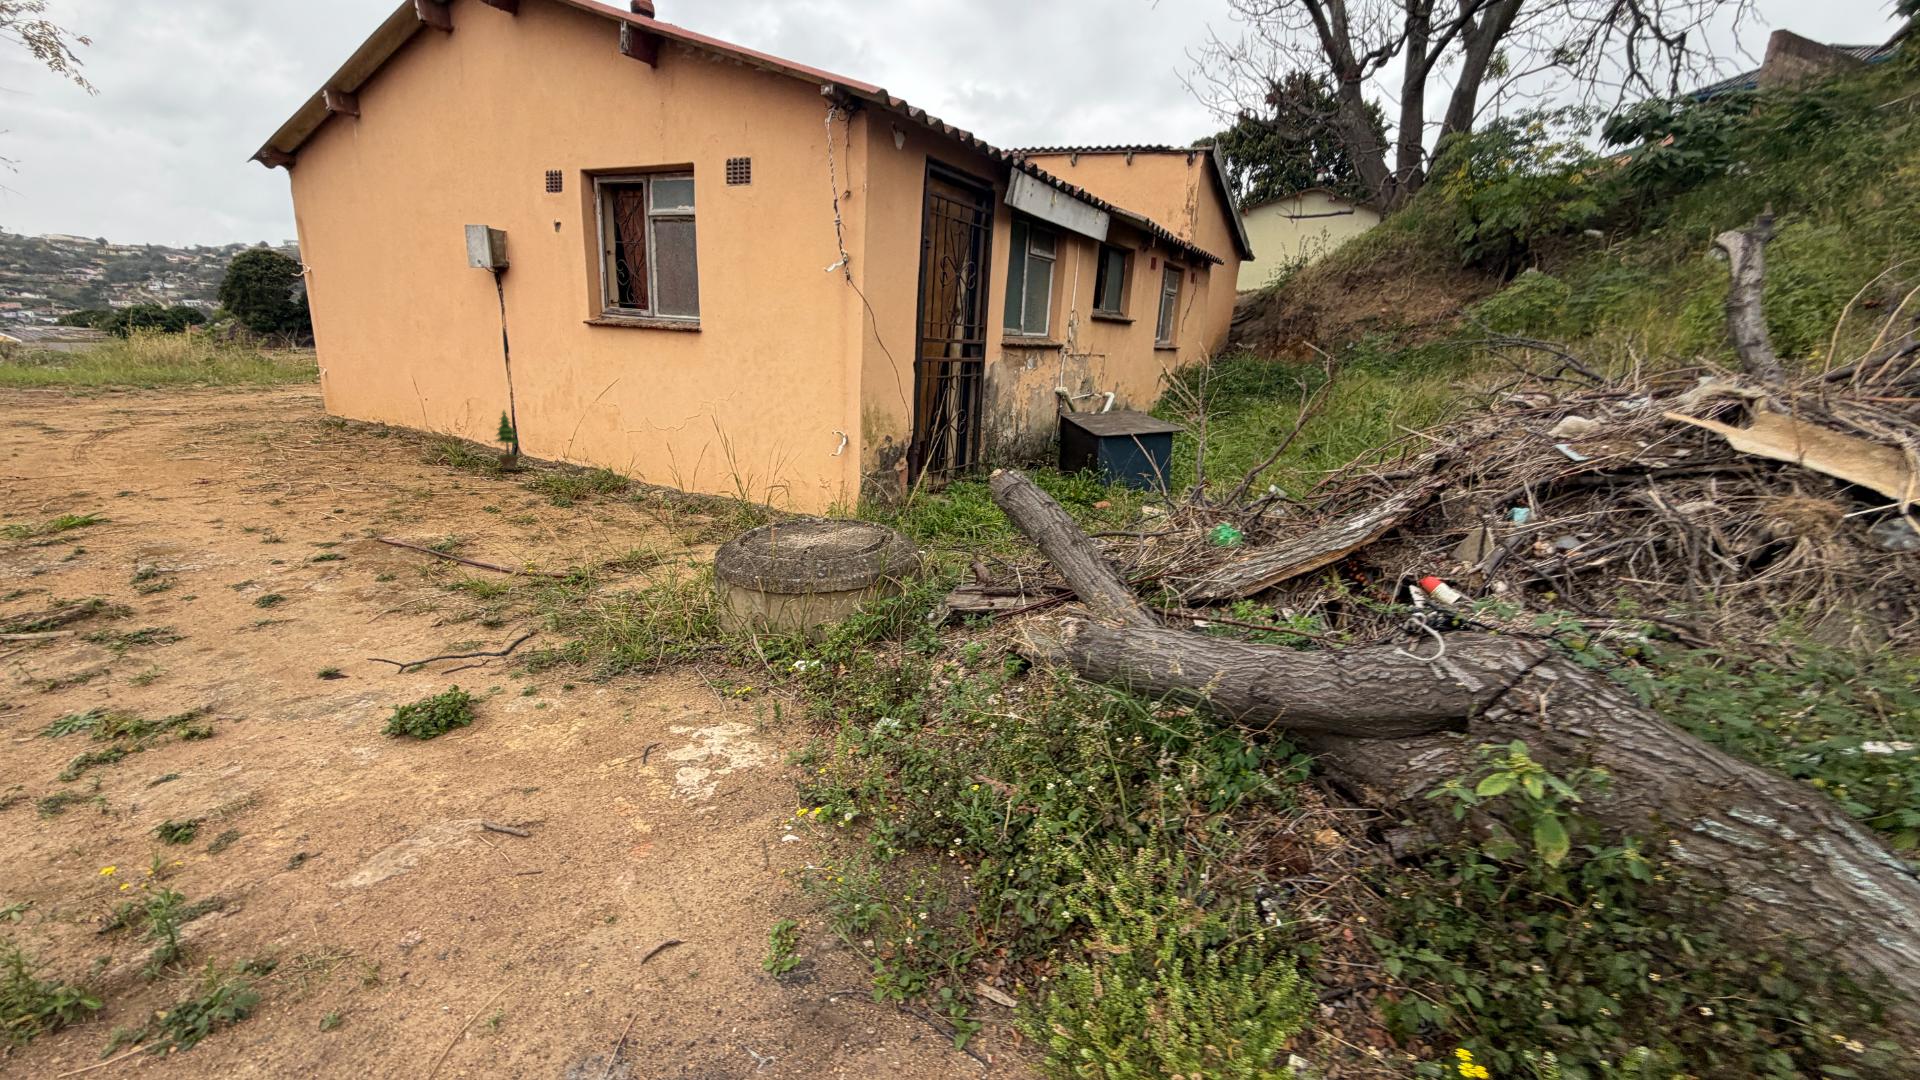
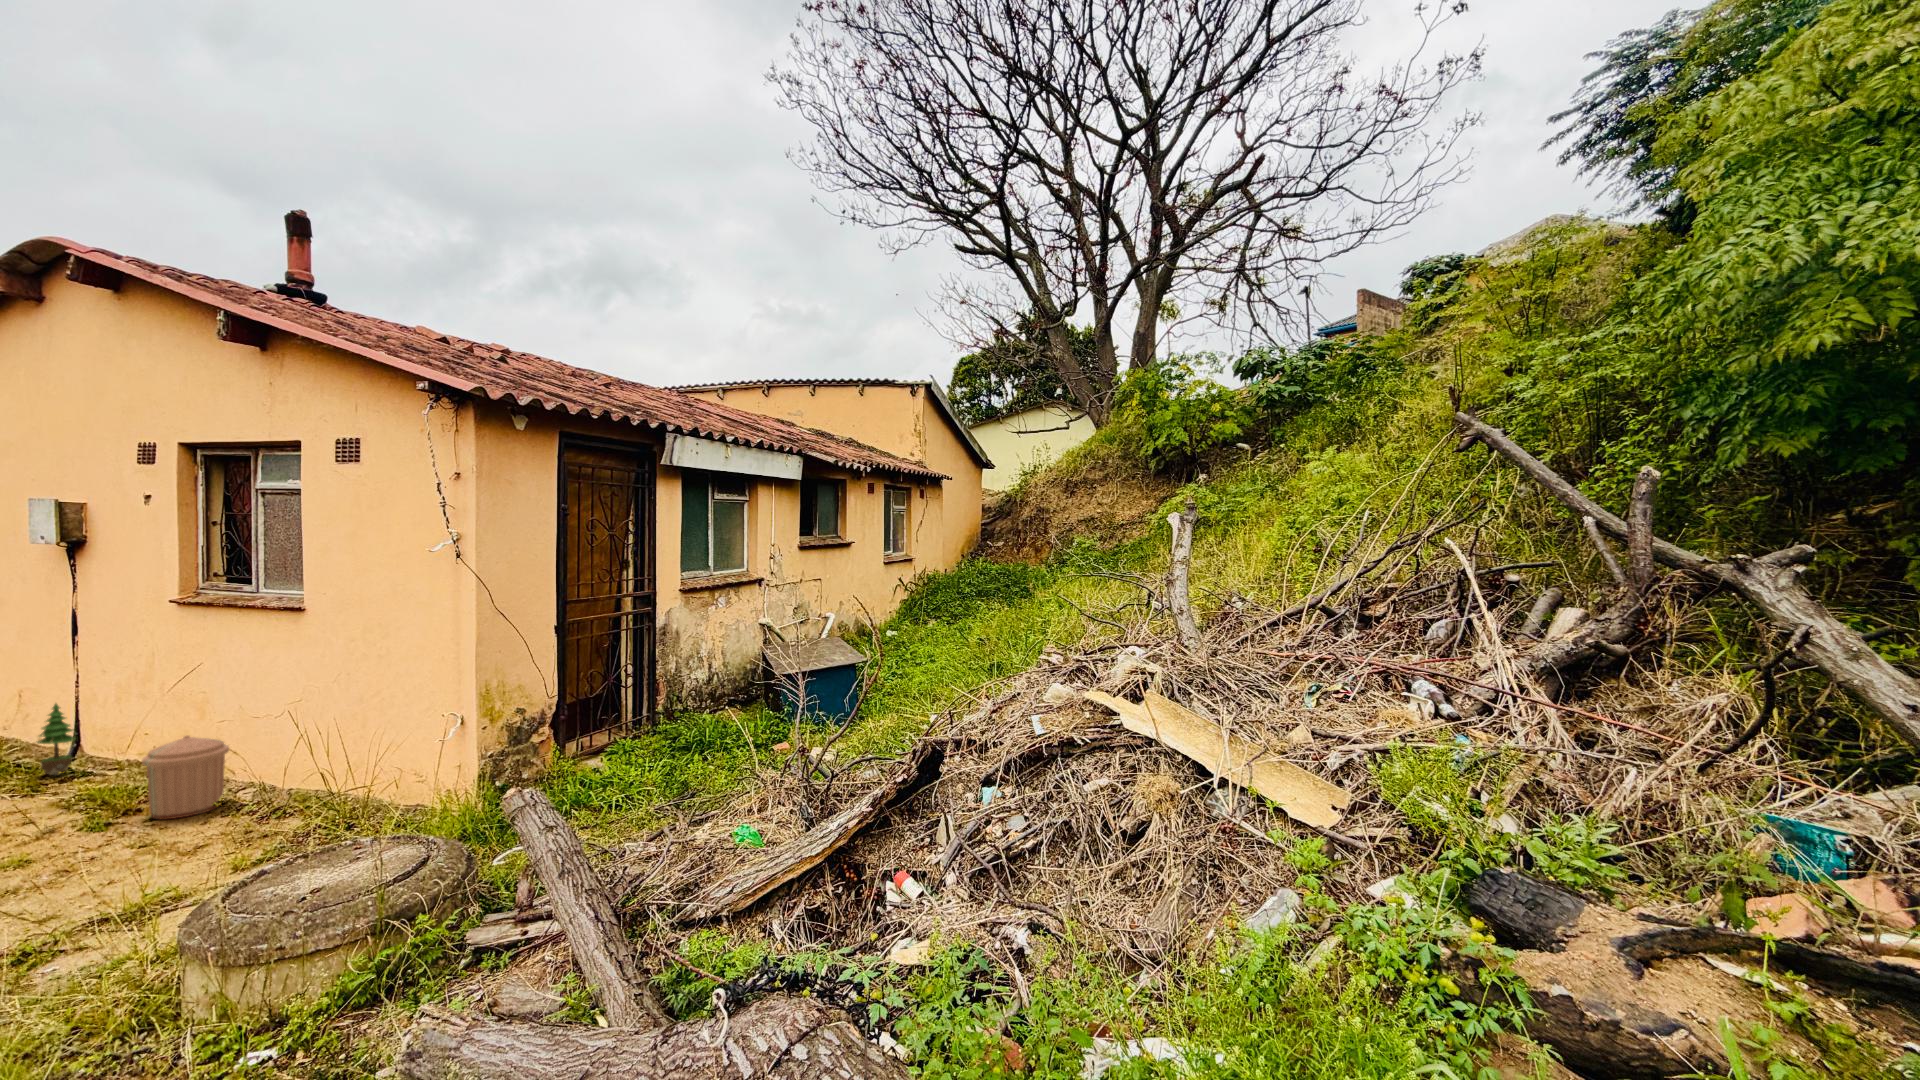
trash can: none [586,439,644,507] -> present [142,735,229,820]

